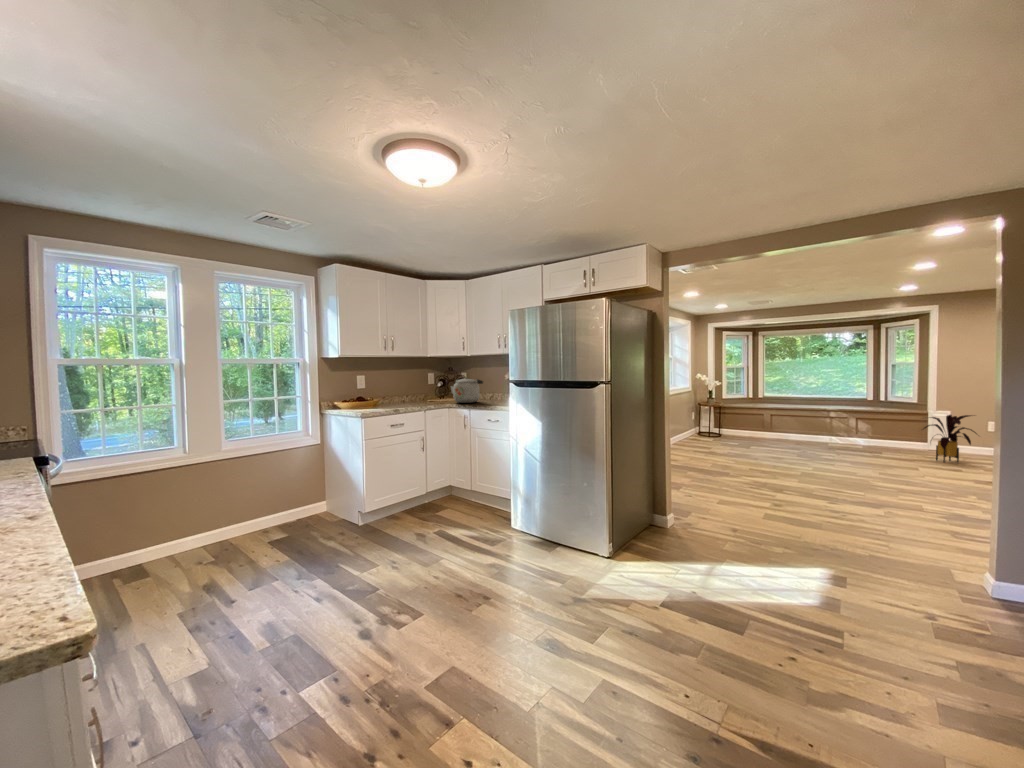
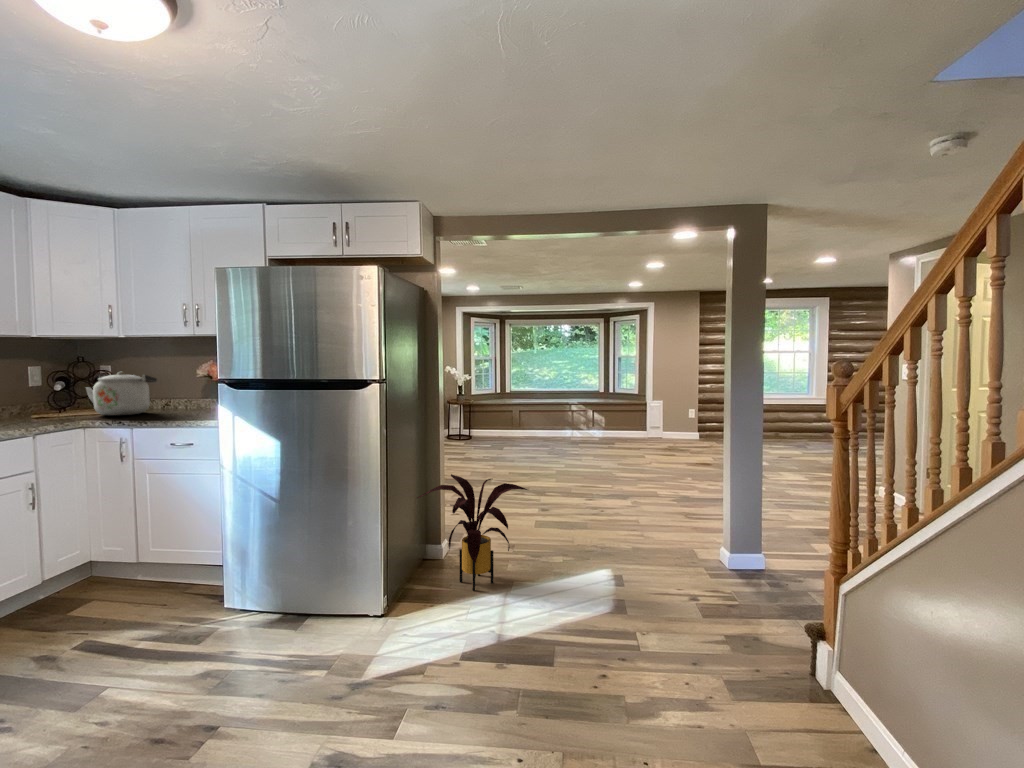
house plant: present [924,415,976,463] -> present [417,474,527,591]

